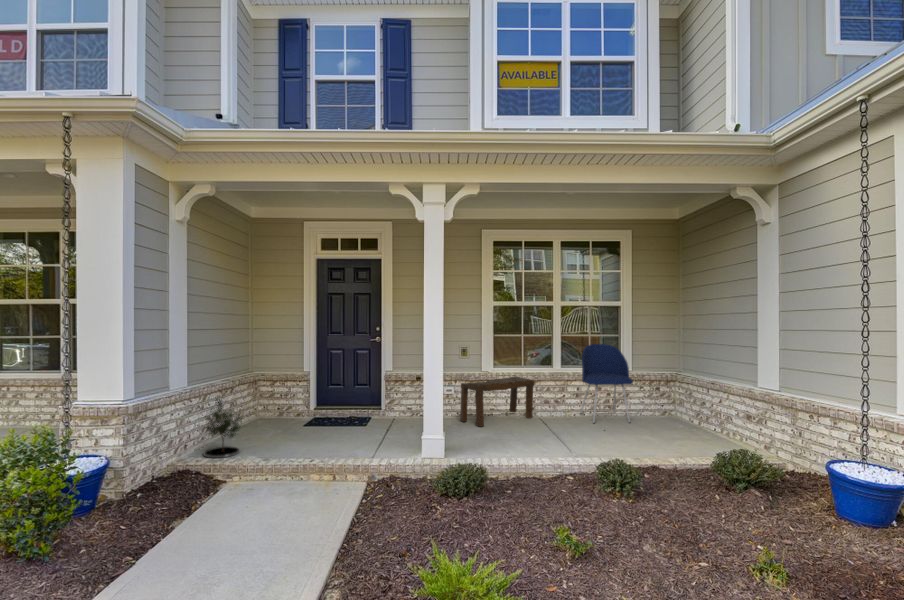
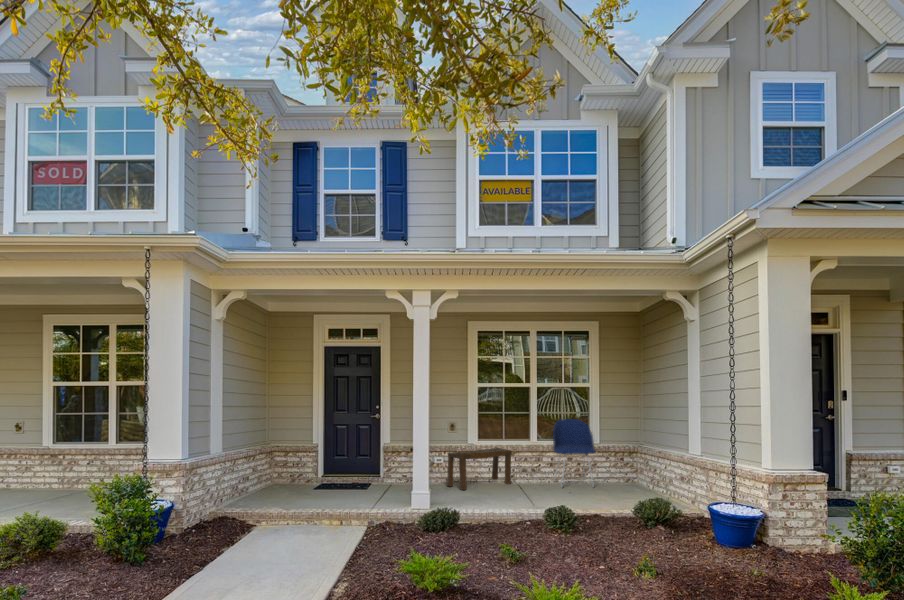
potted tree: present [203,395,242,458] -> none [232,457,268,511]

